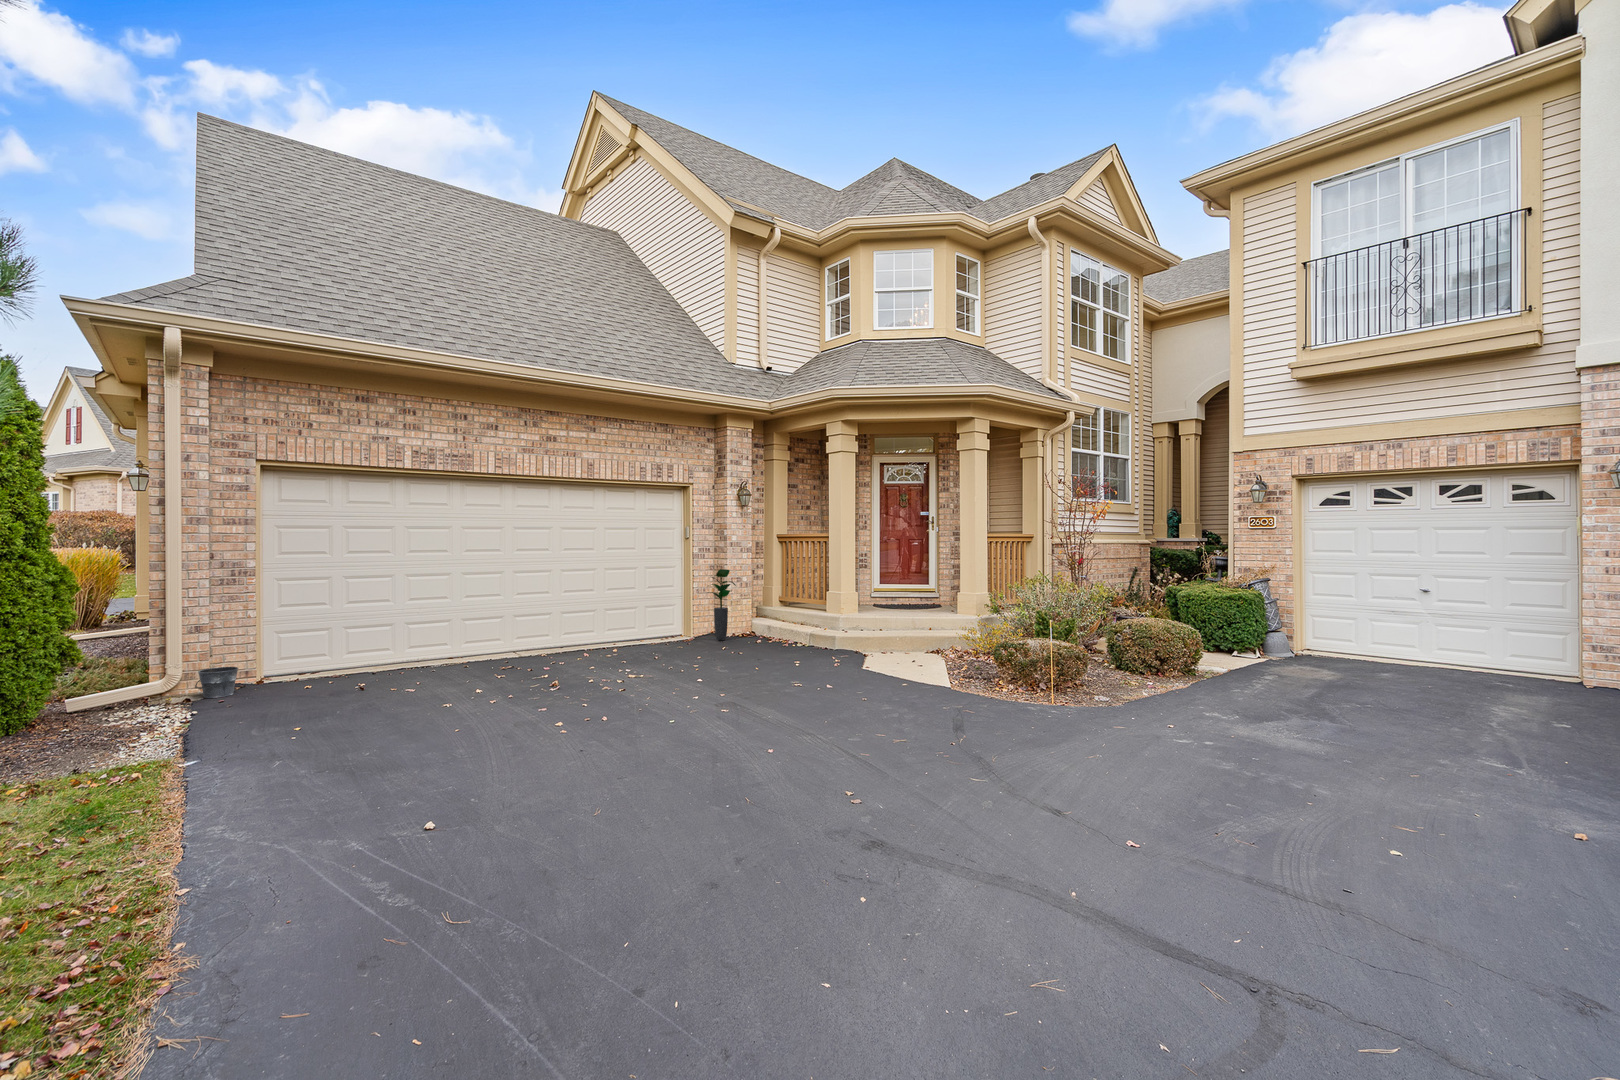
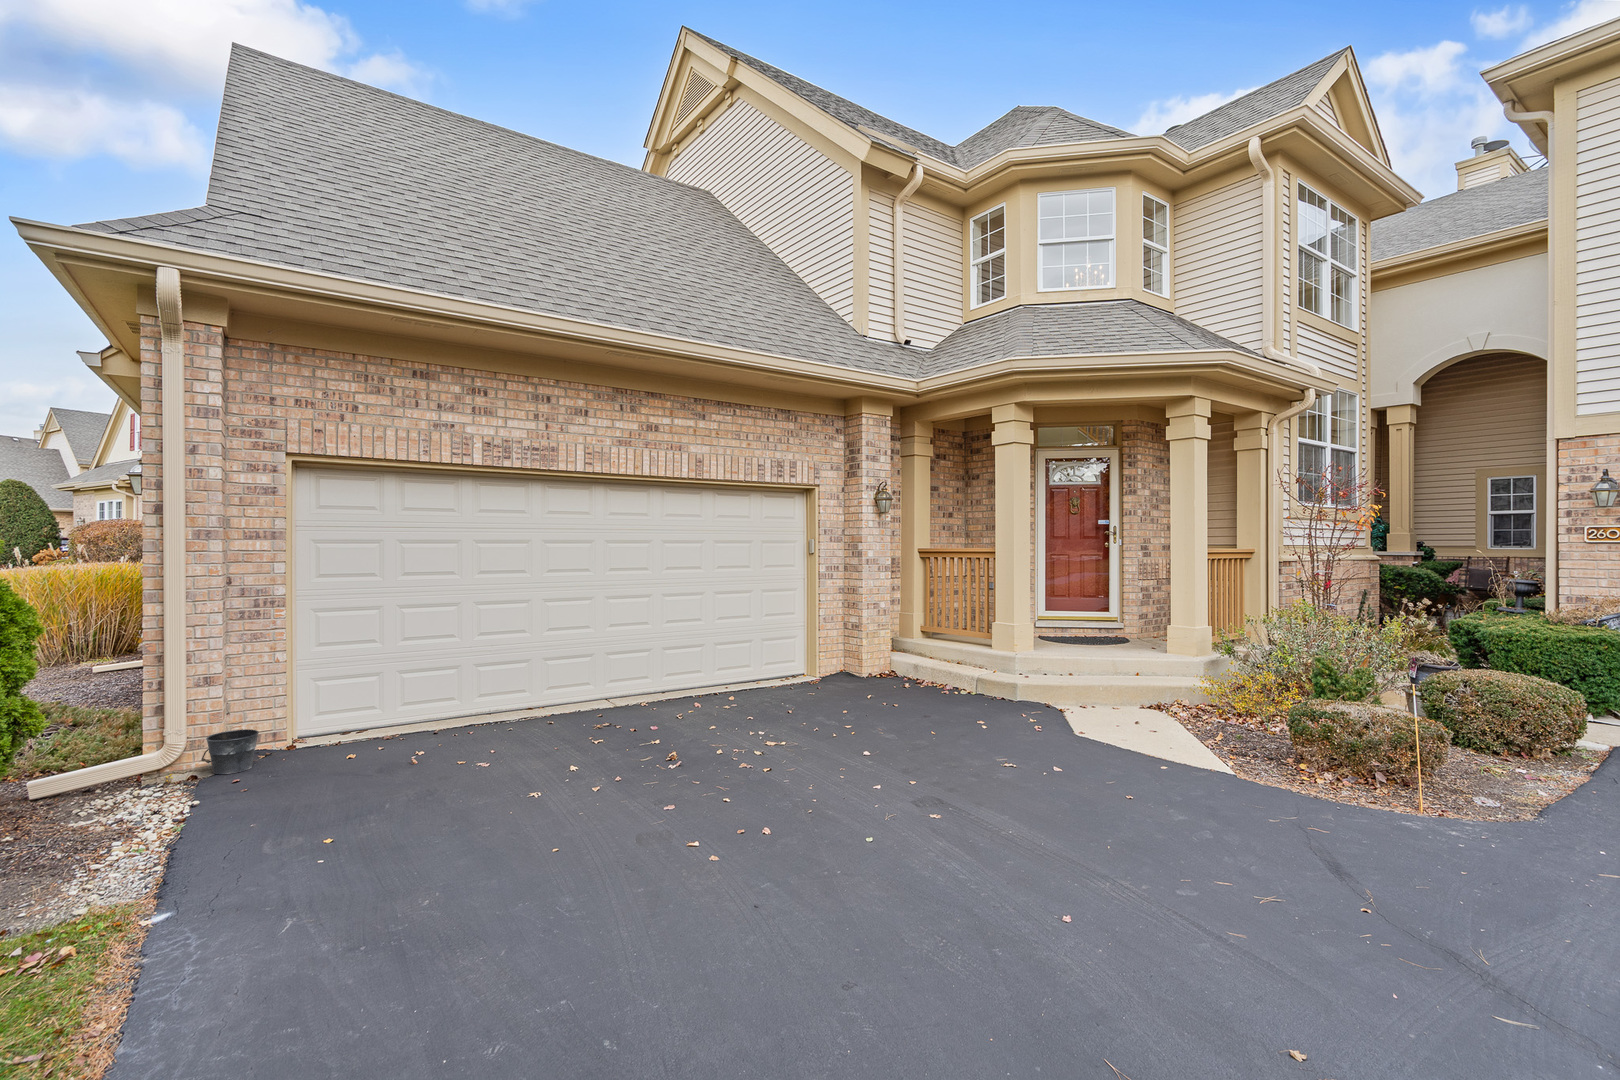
potted plant: present [712,569,736,641] -> none [836,593,876,685]

